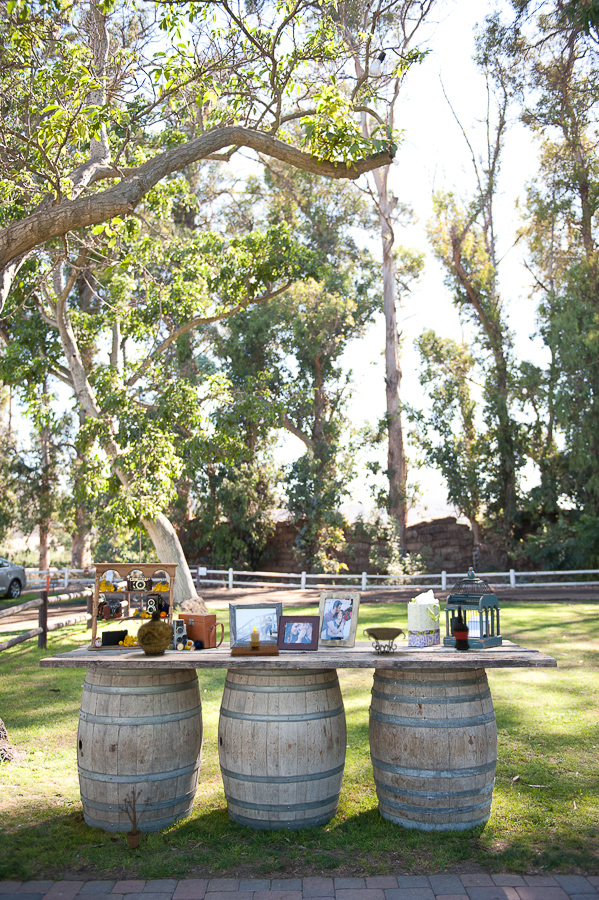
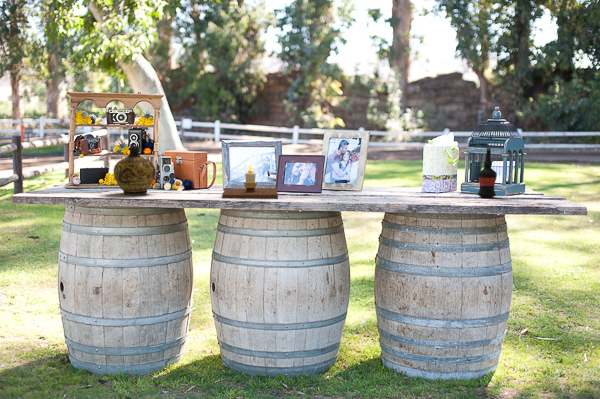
decorative bowl: present [363,627,406,653] -> none [375,171,425,199]
decorative plant: present [111,787,153,849] -> none [98,328,141,386]

